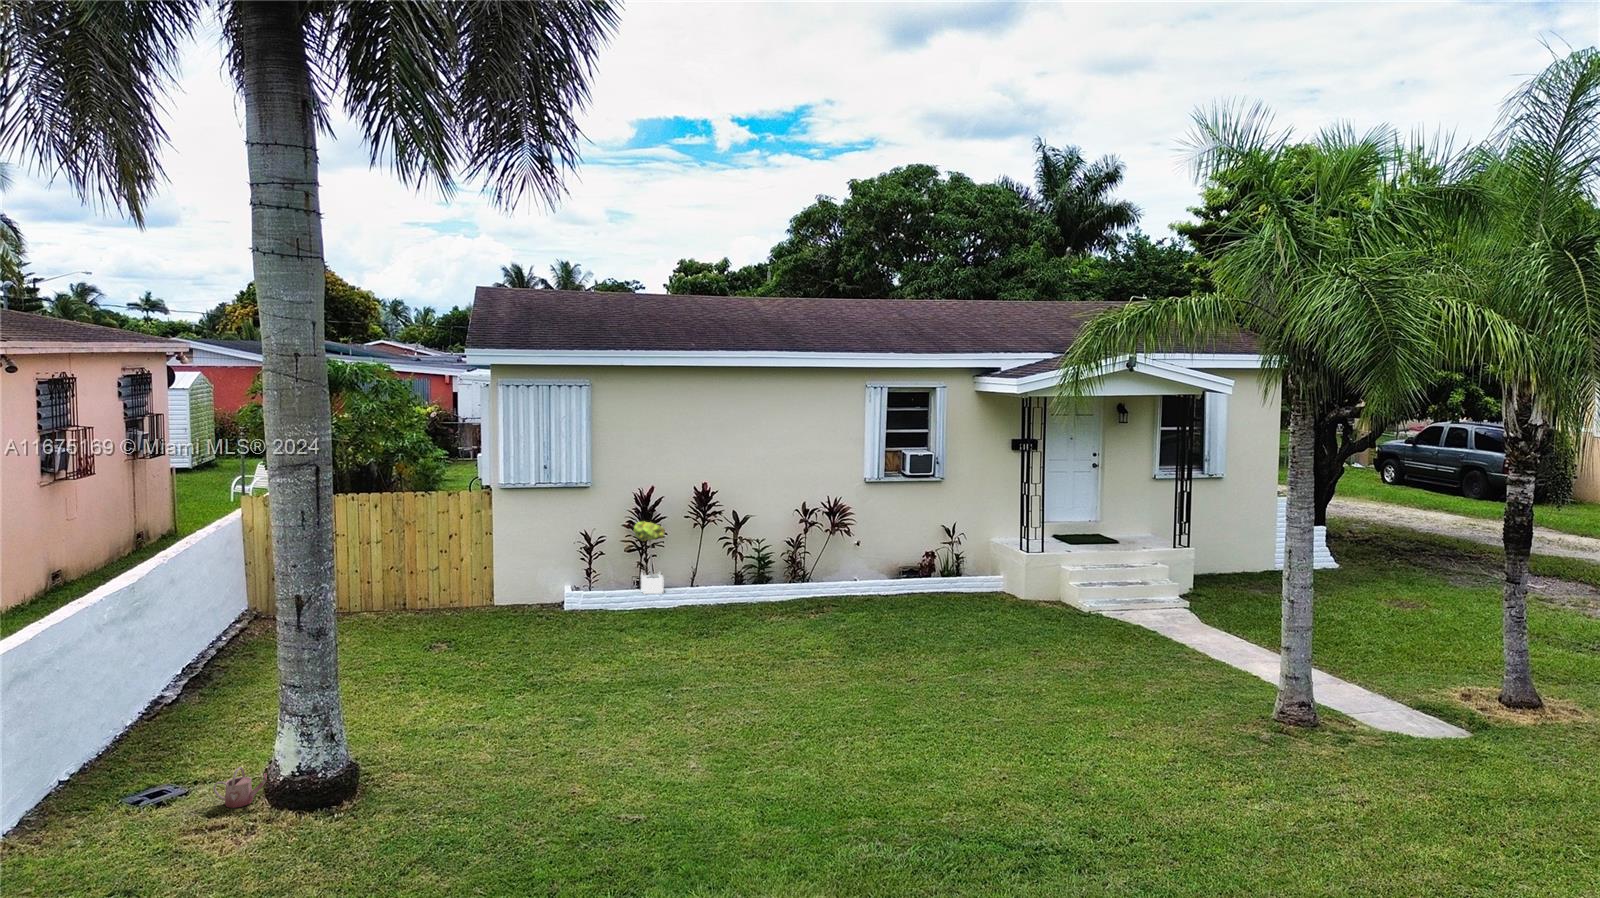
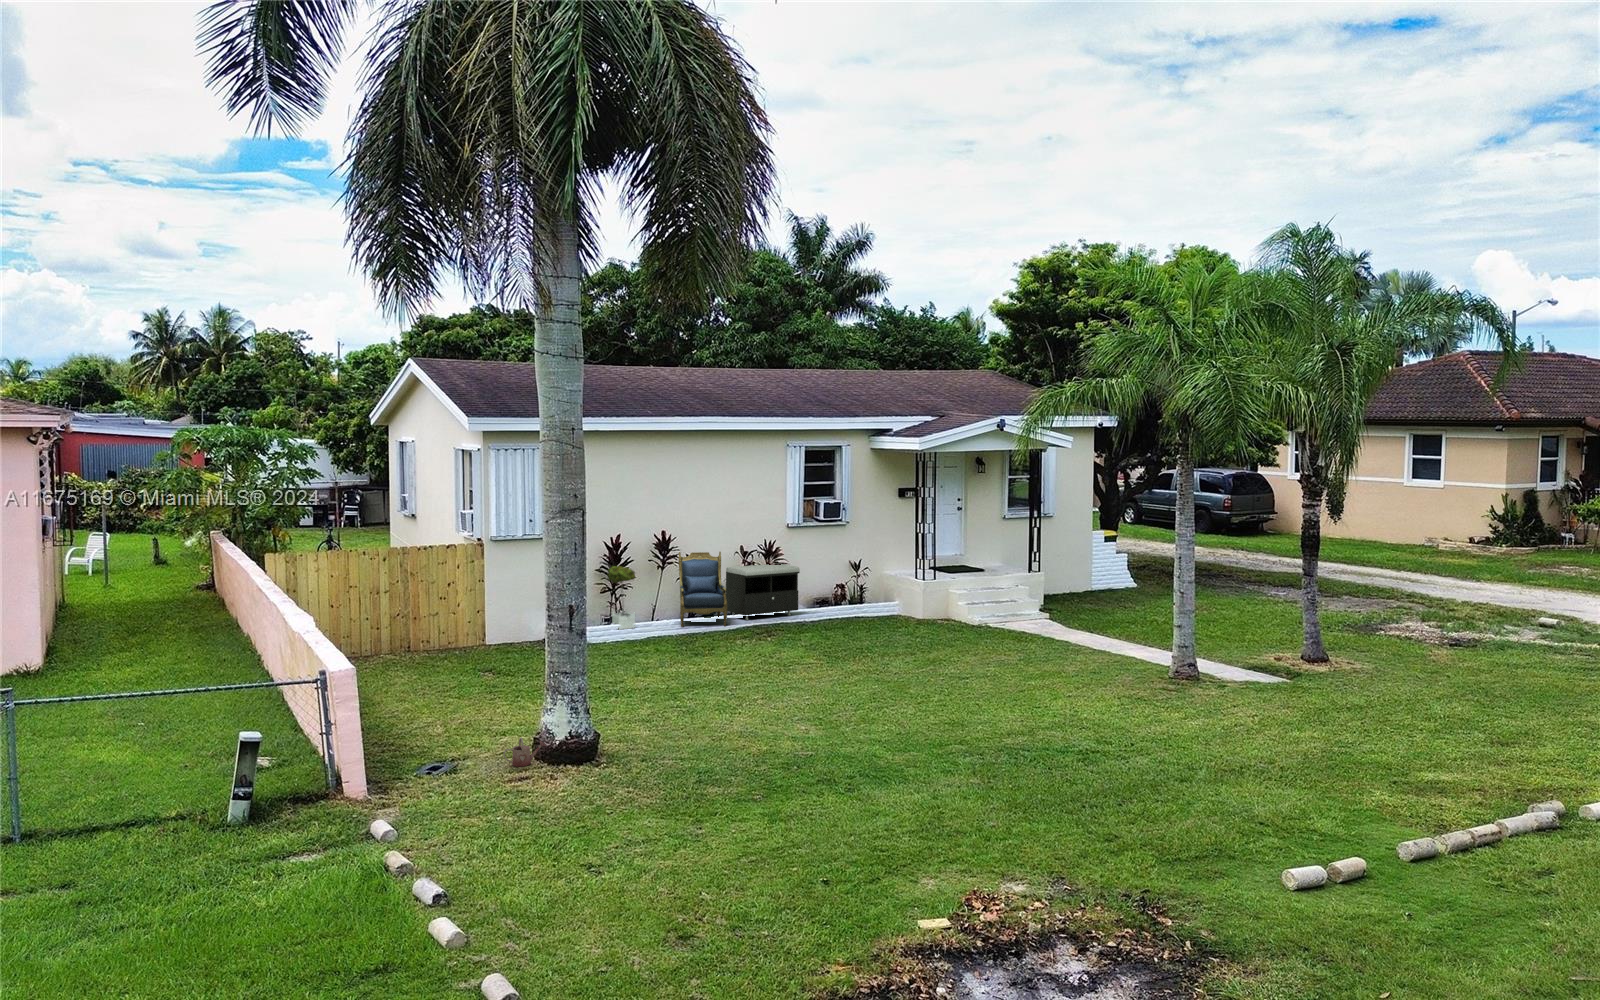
armchair: none [713,507,773,597] -> present [679,552,727,627]
storage bench: none [783,525,868,590] -> present [726,564,800,620]

